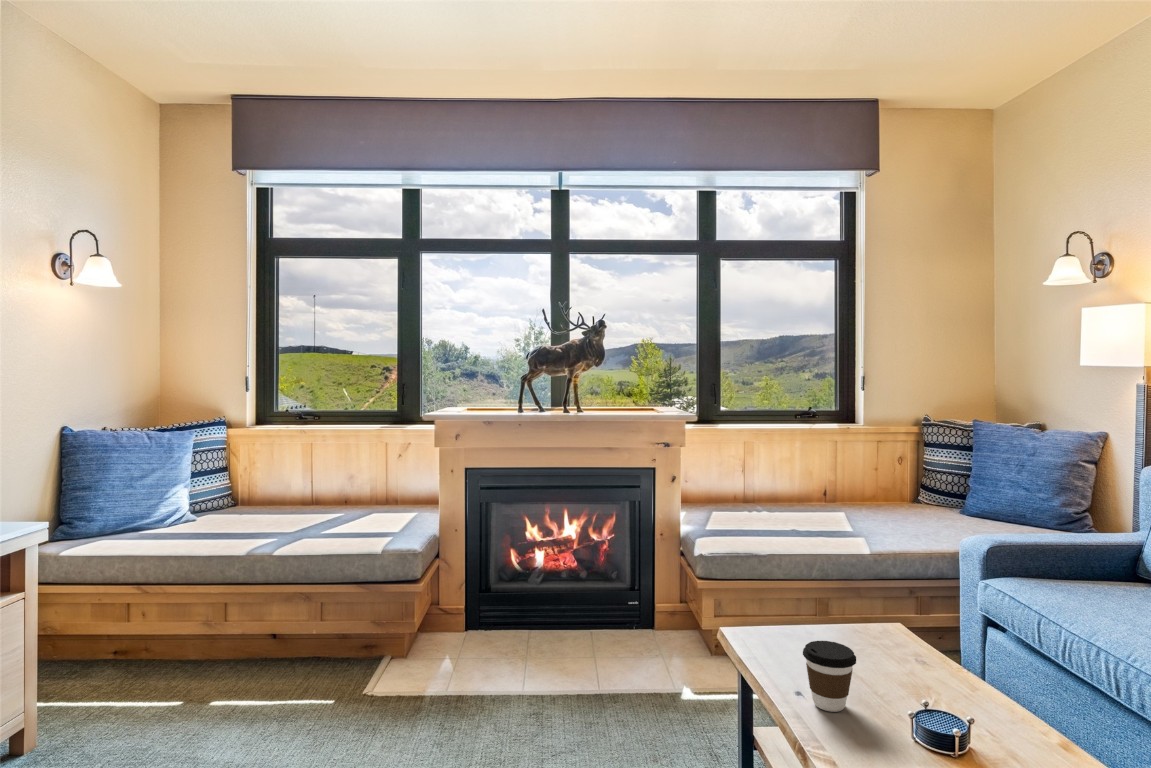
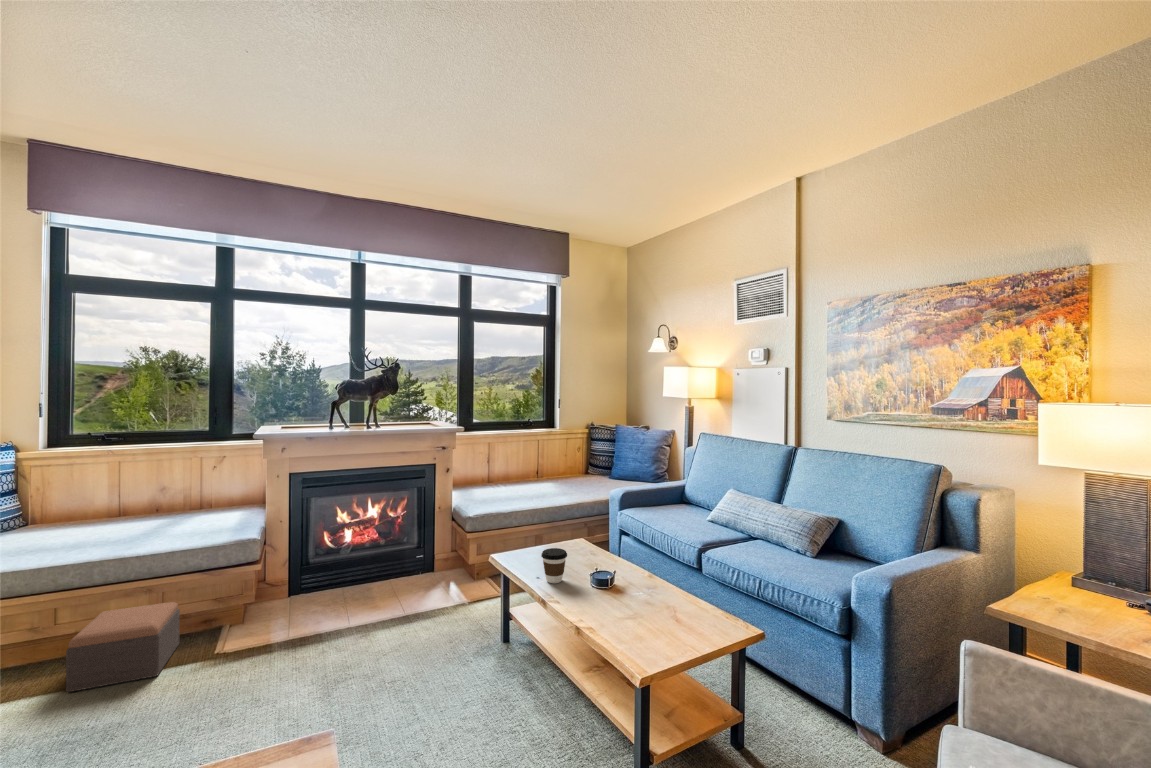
footstool: none [215,617,336,711] -> present [66,602,180,692]

